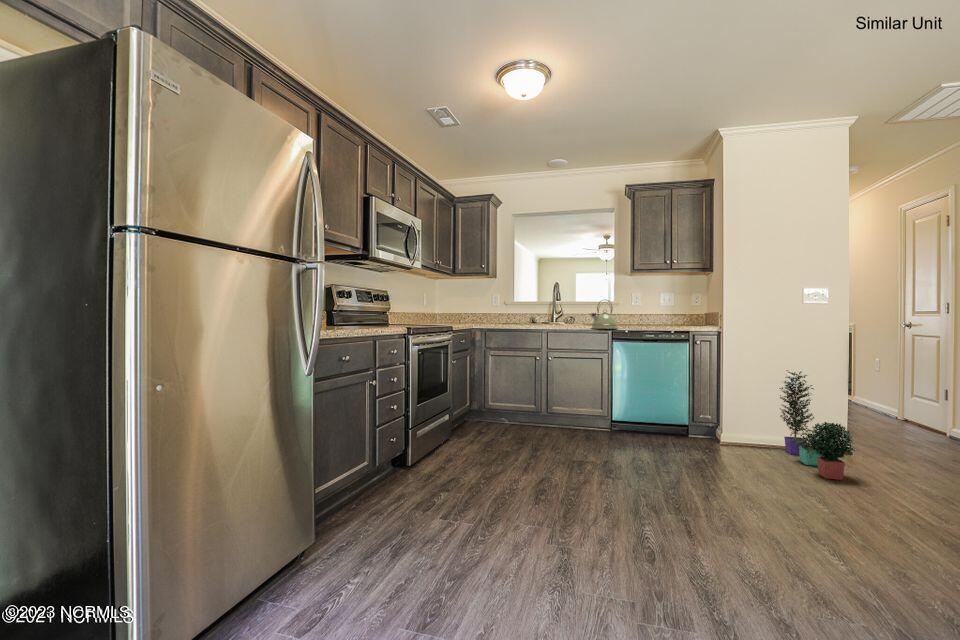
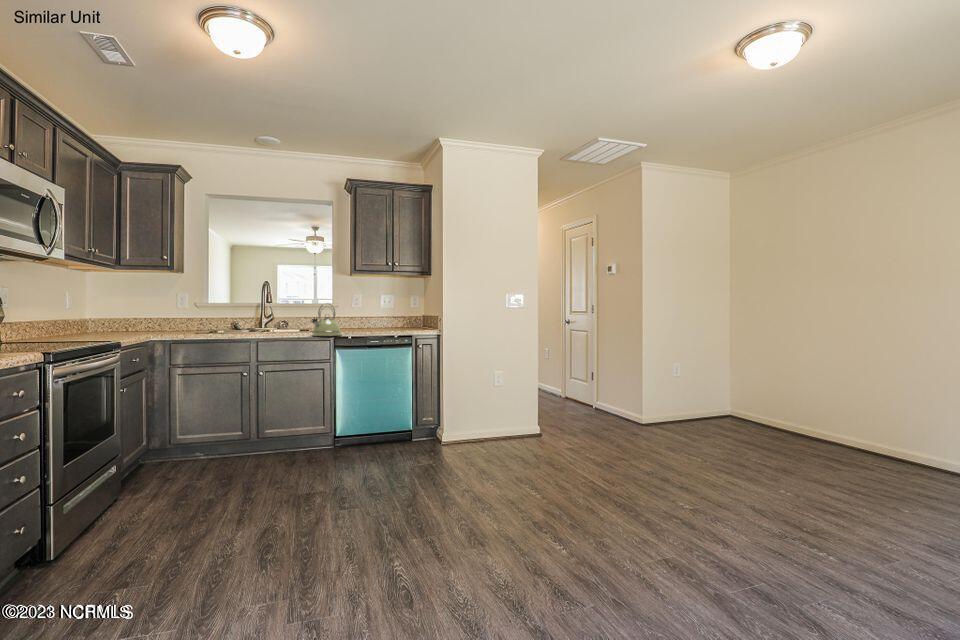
potted plant: present [779,370,855,480] -> none [489,368,550,465]

